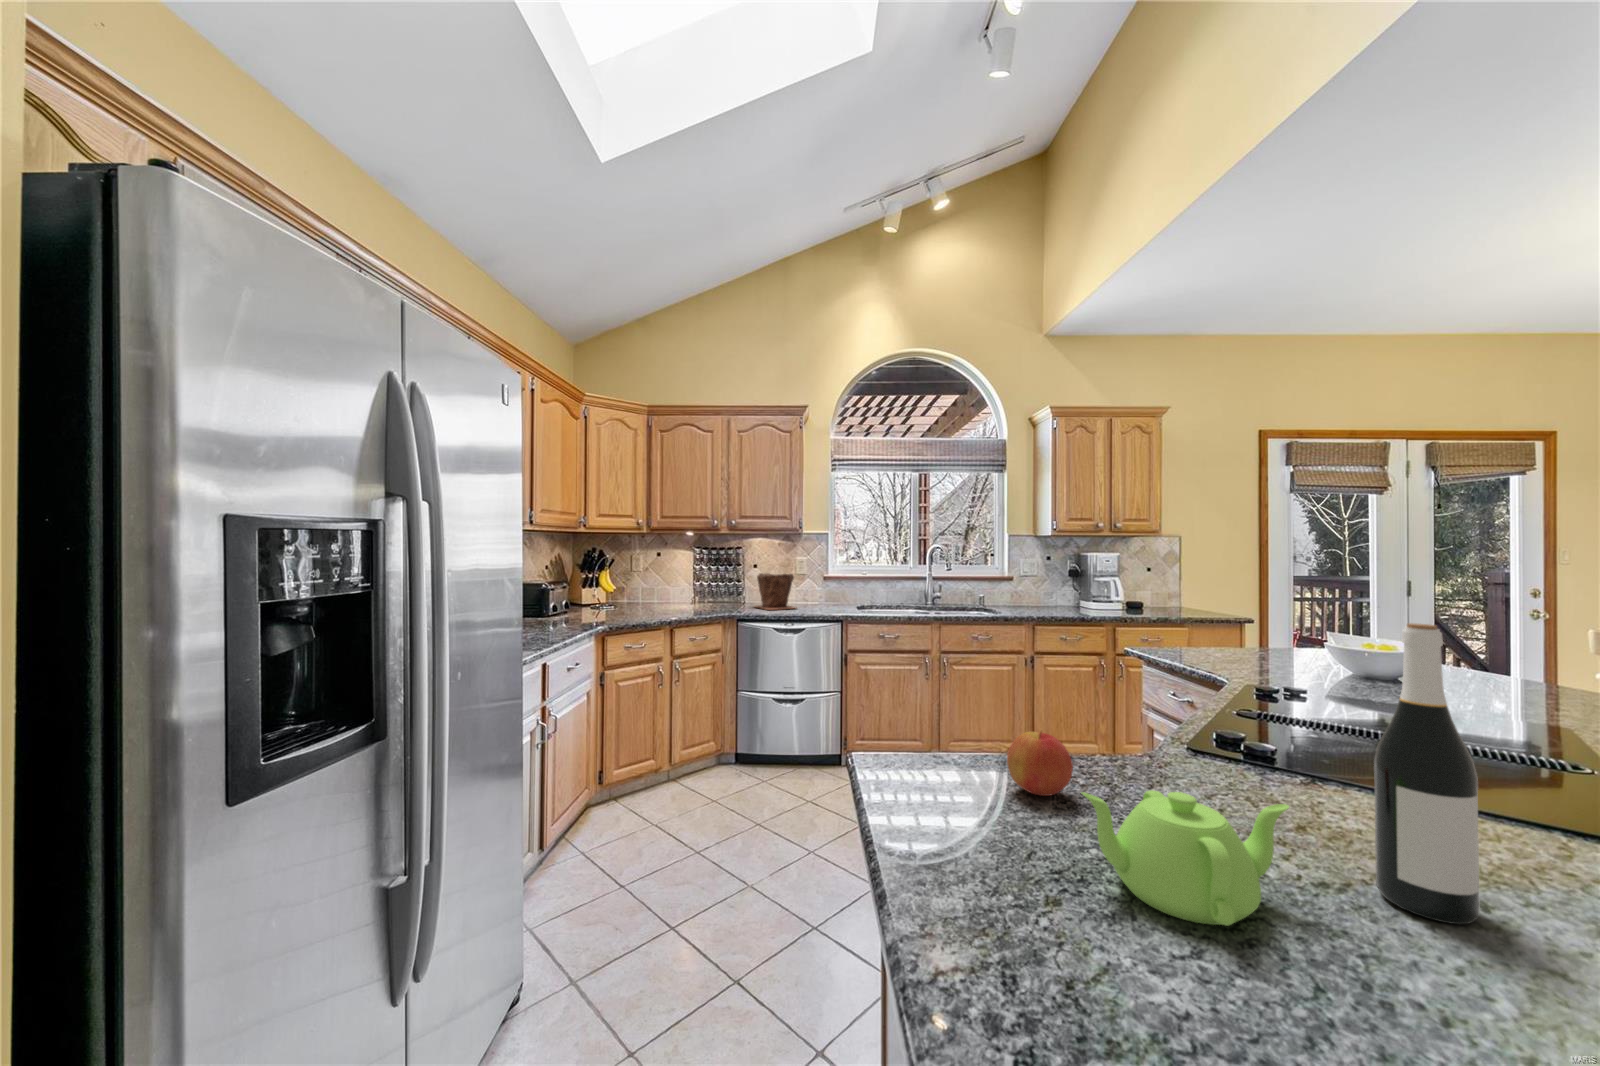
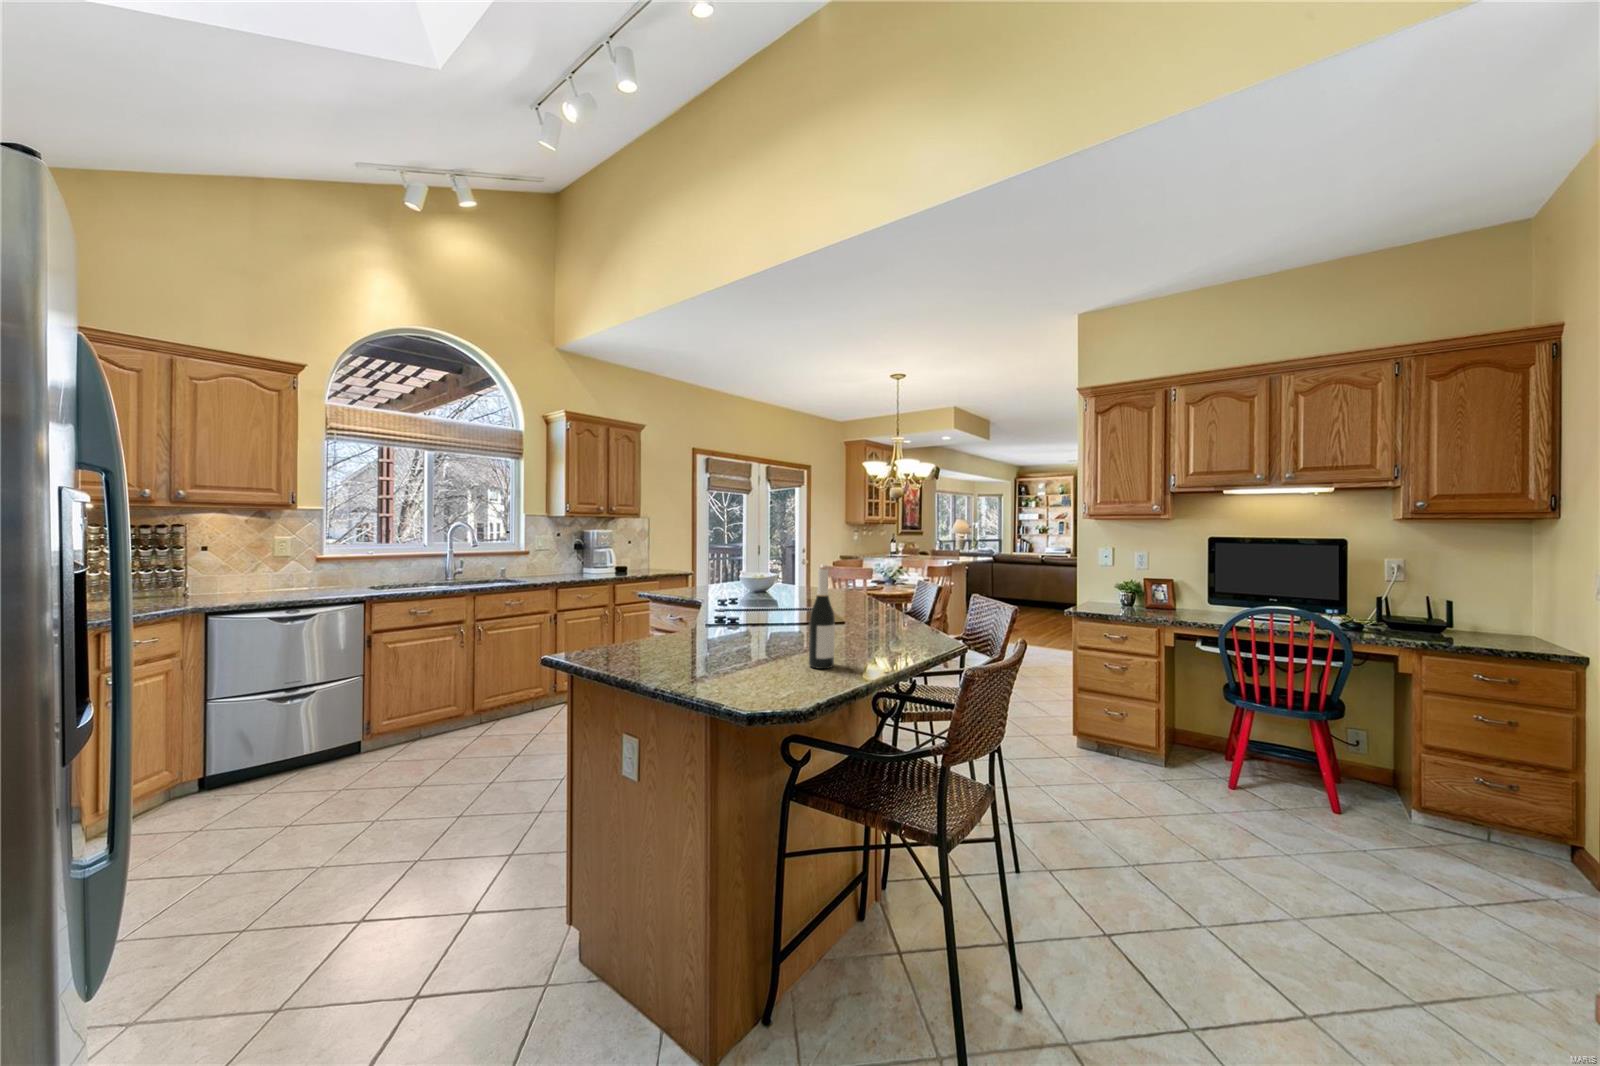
plant pot: present [756,573,794,610] -> none [216,555,293,600]
apple: present [1007,732,1073,796] -> none [663,636,696,671]
teapot: present [1082,790,1289,925] -> none [730,640,791,690]

